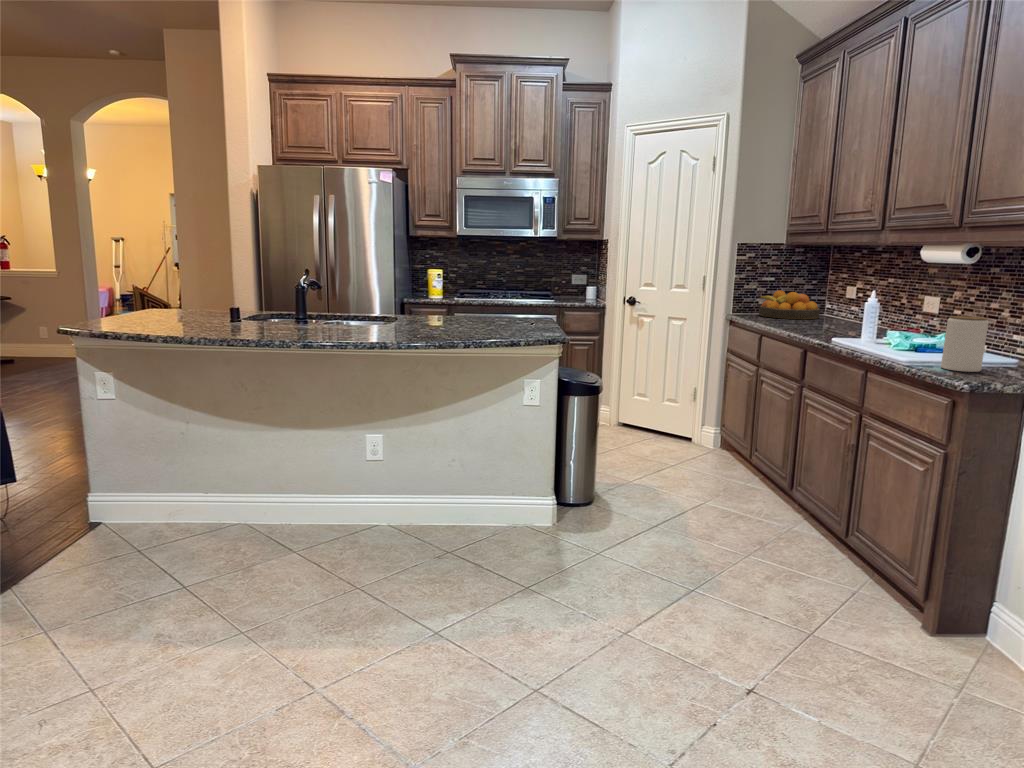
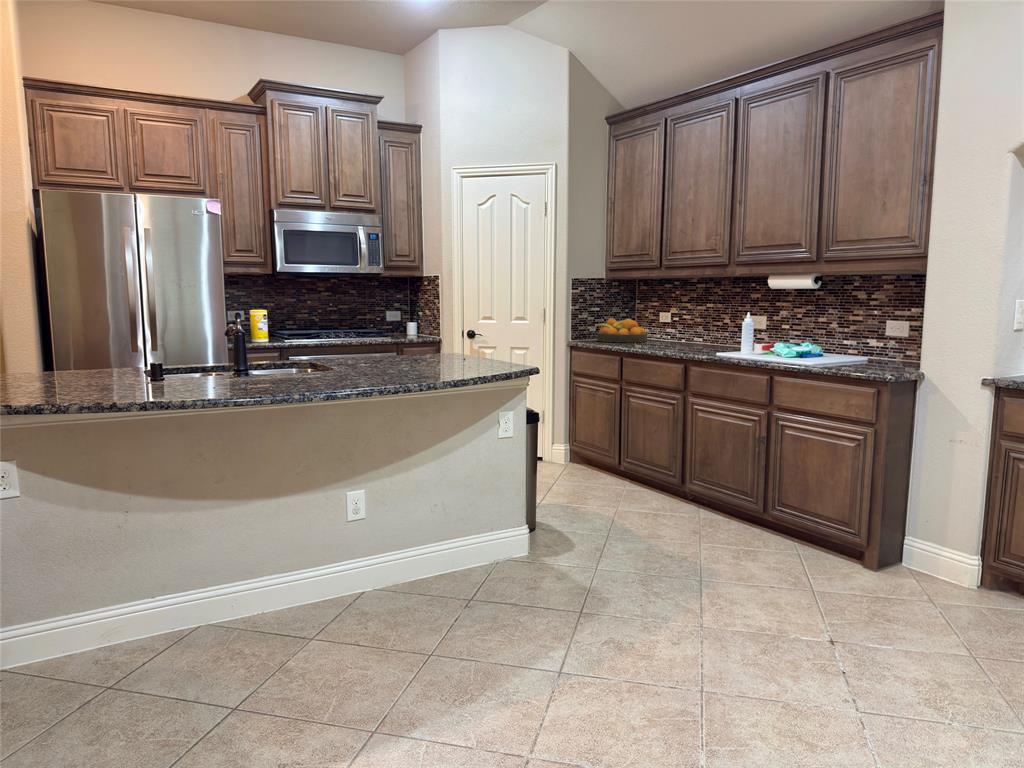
jar: present [941,316,989,372] -> none [855,324,891,369]

